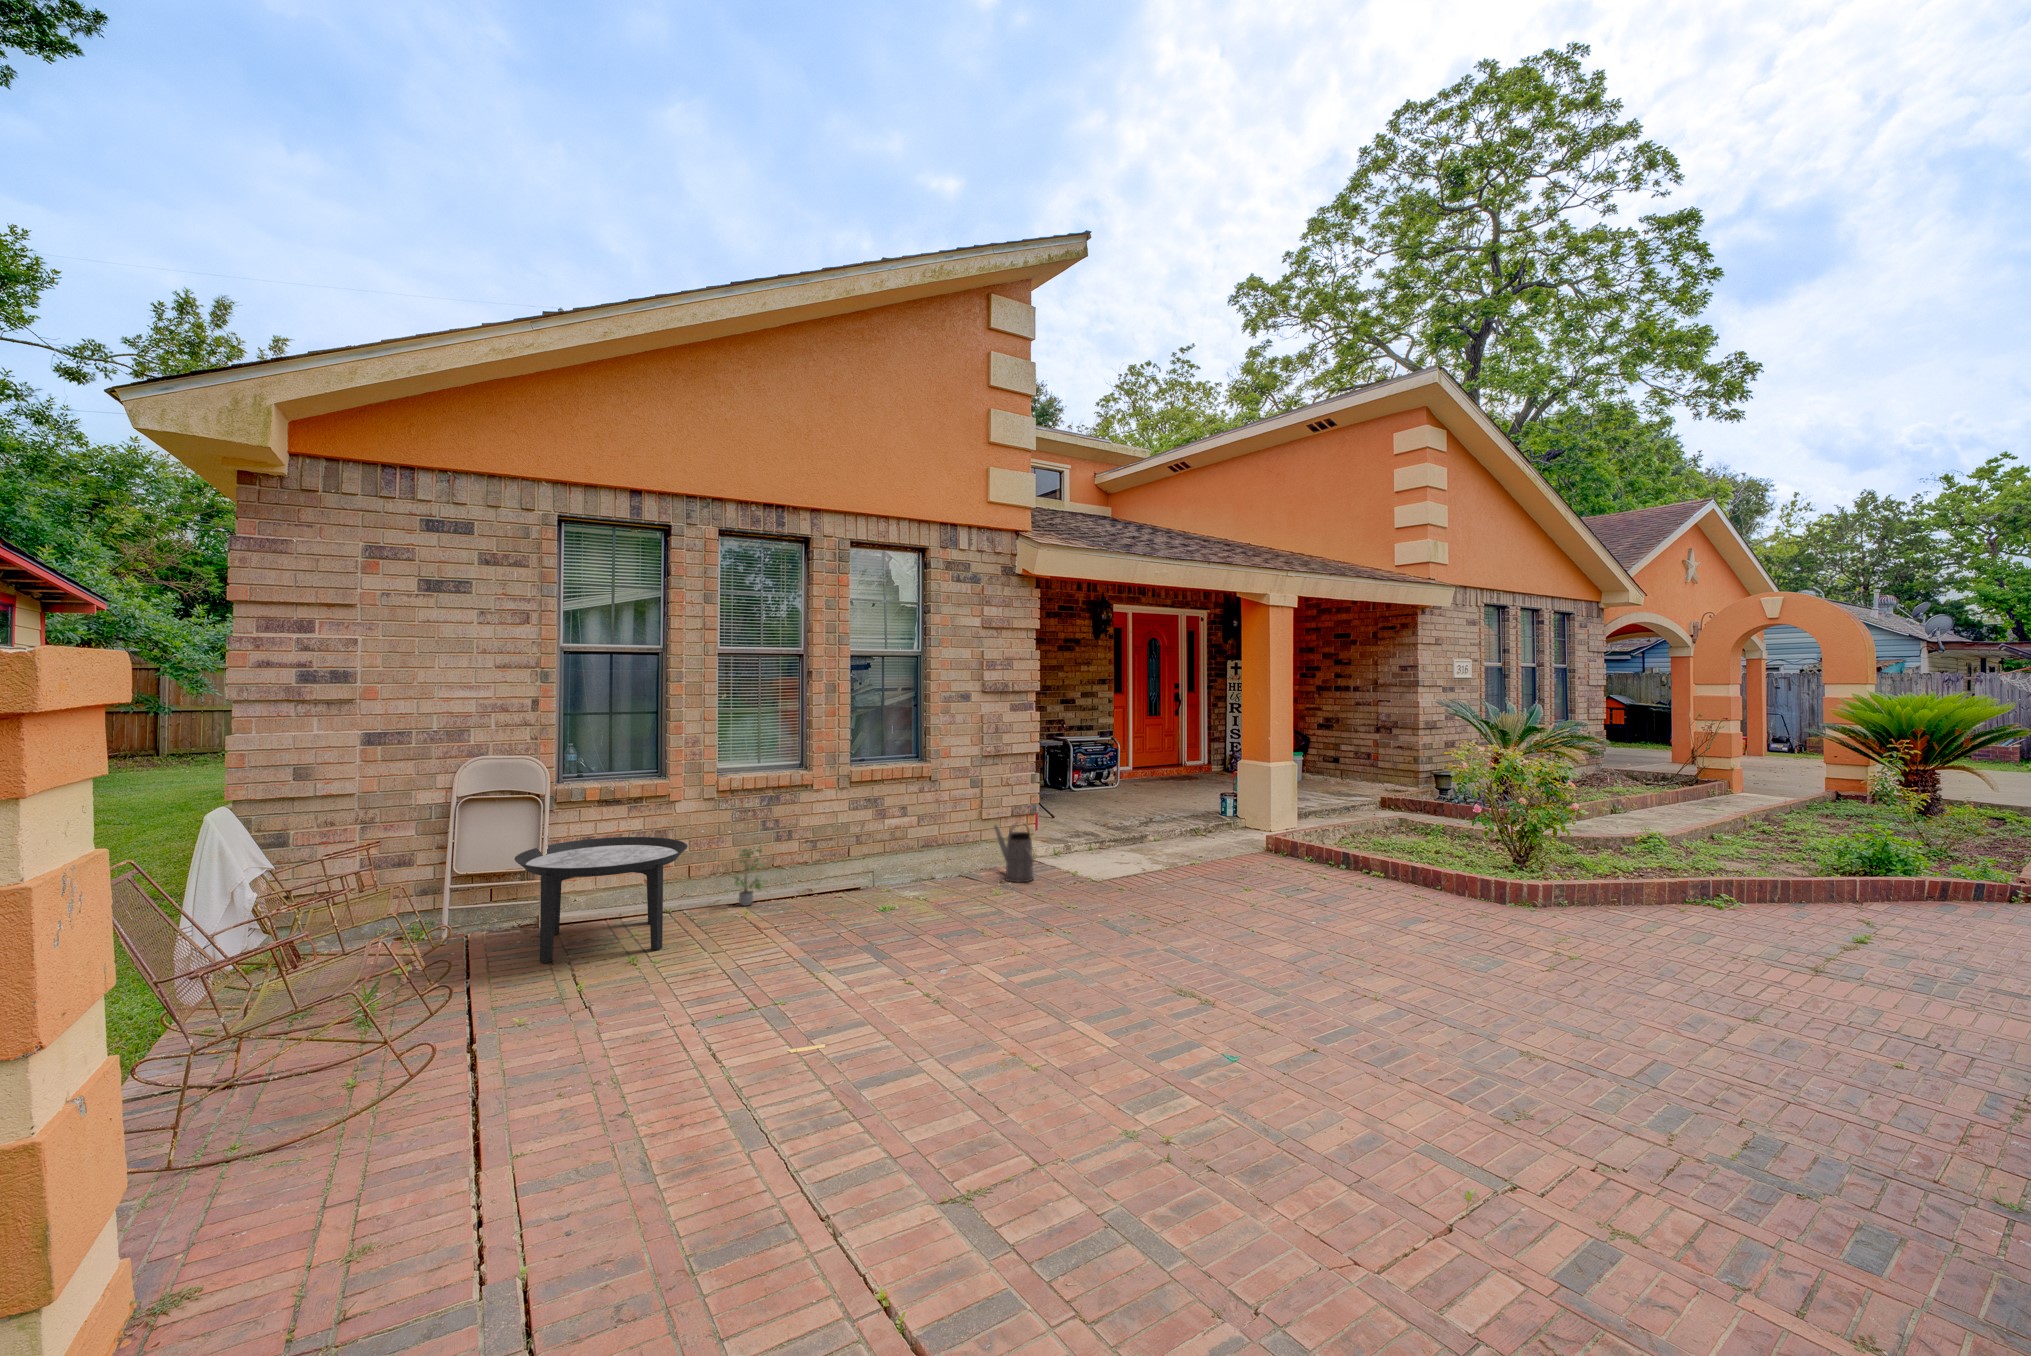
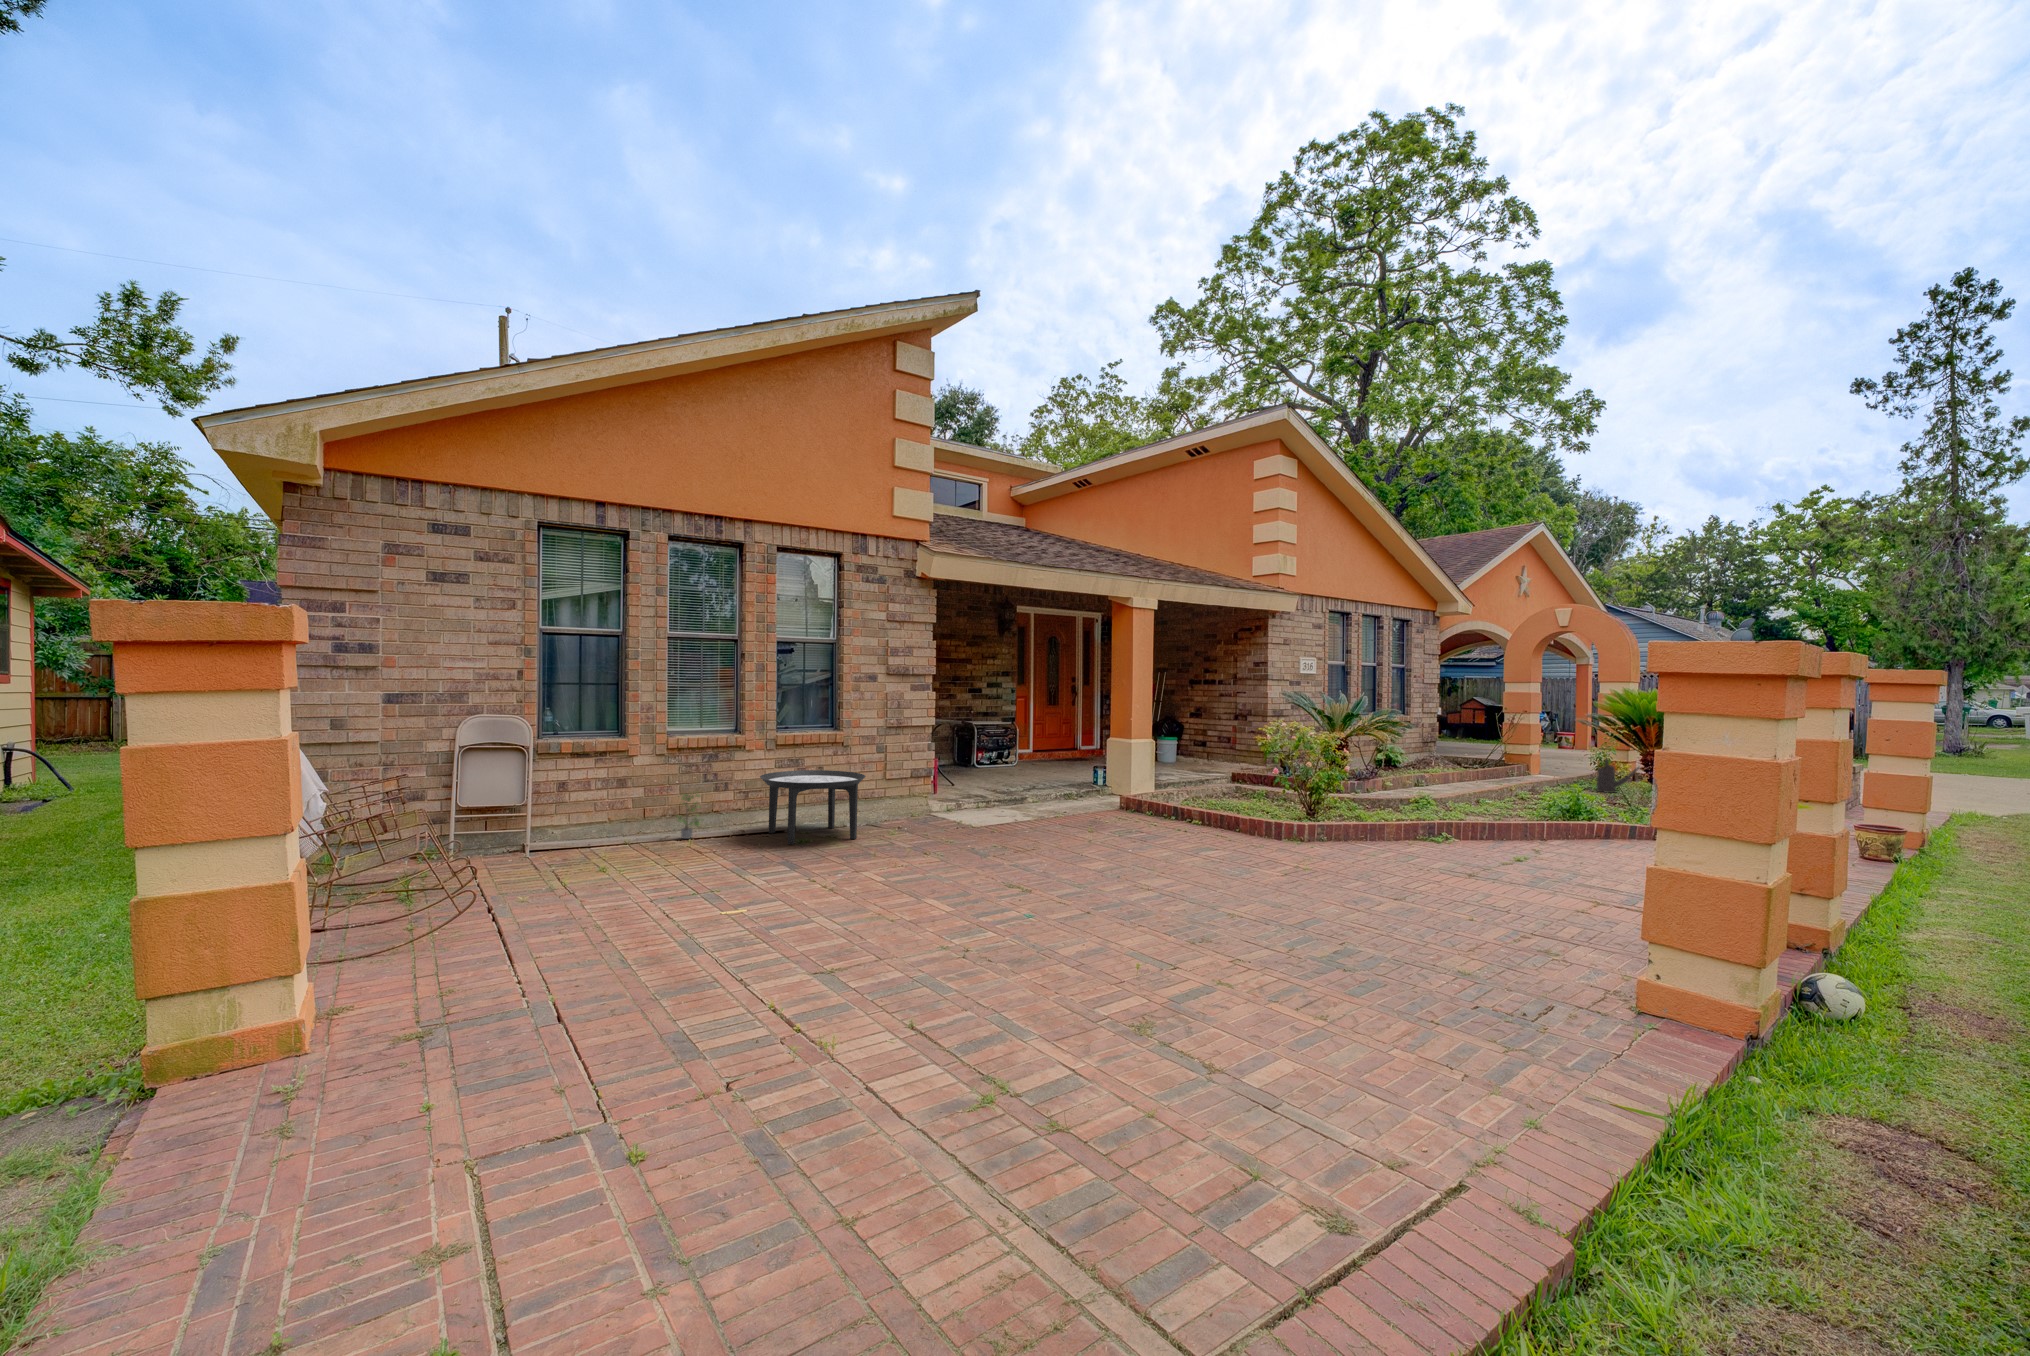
watering can: present [994,823,1034,882] -> present [1596,759,1639,793]
round table: present [515,837,688,963] -> present [760,770,866,845]

